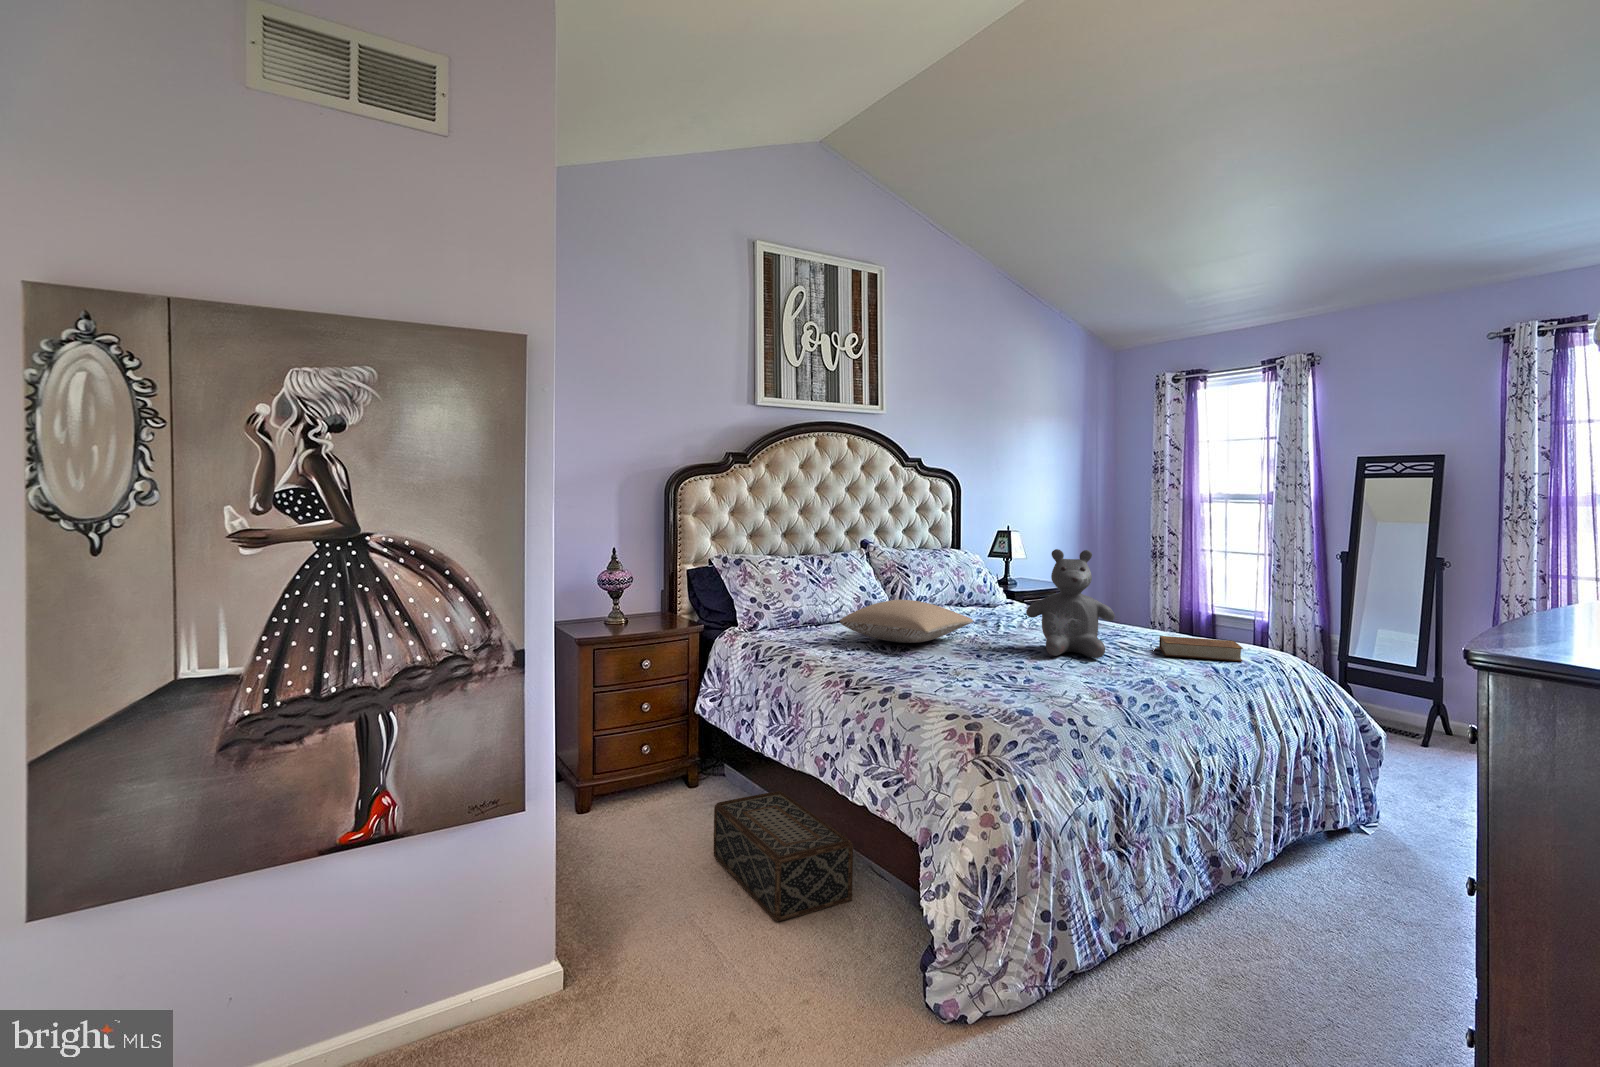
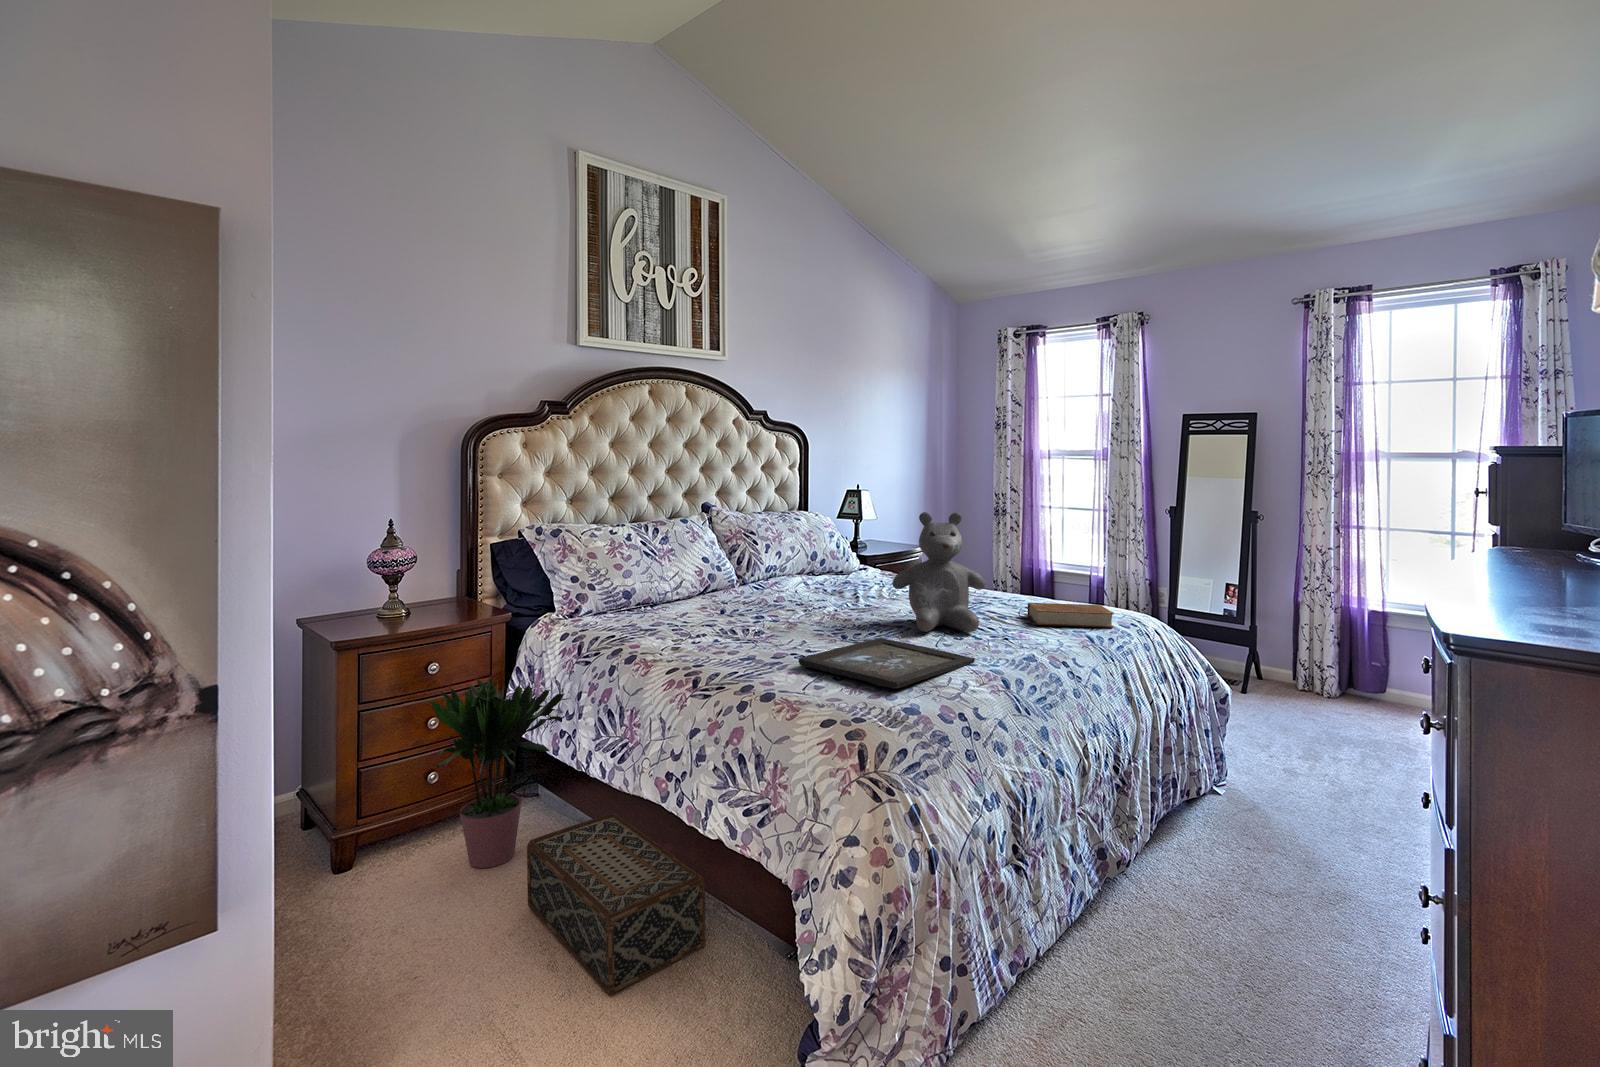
pillow: present [840,600,973,643] -> none [681,574,833,623]
tray: none [935,658,1094,695] -> present [799,638,975,688]
potted plant: none [642,666,751,827] -> present [429,678,564,868]

